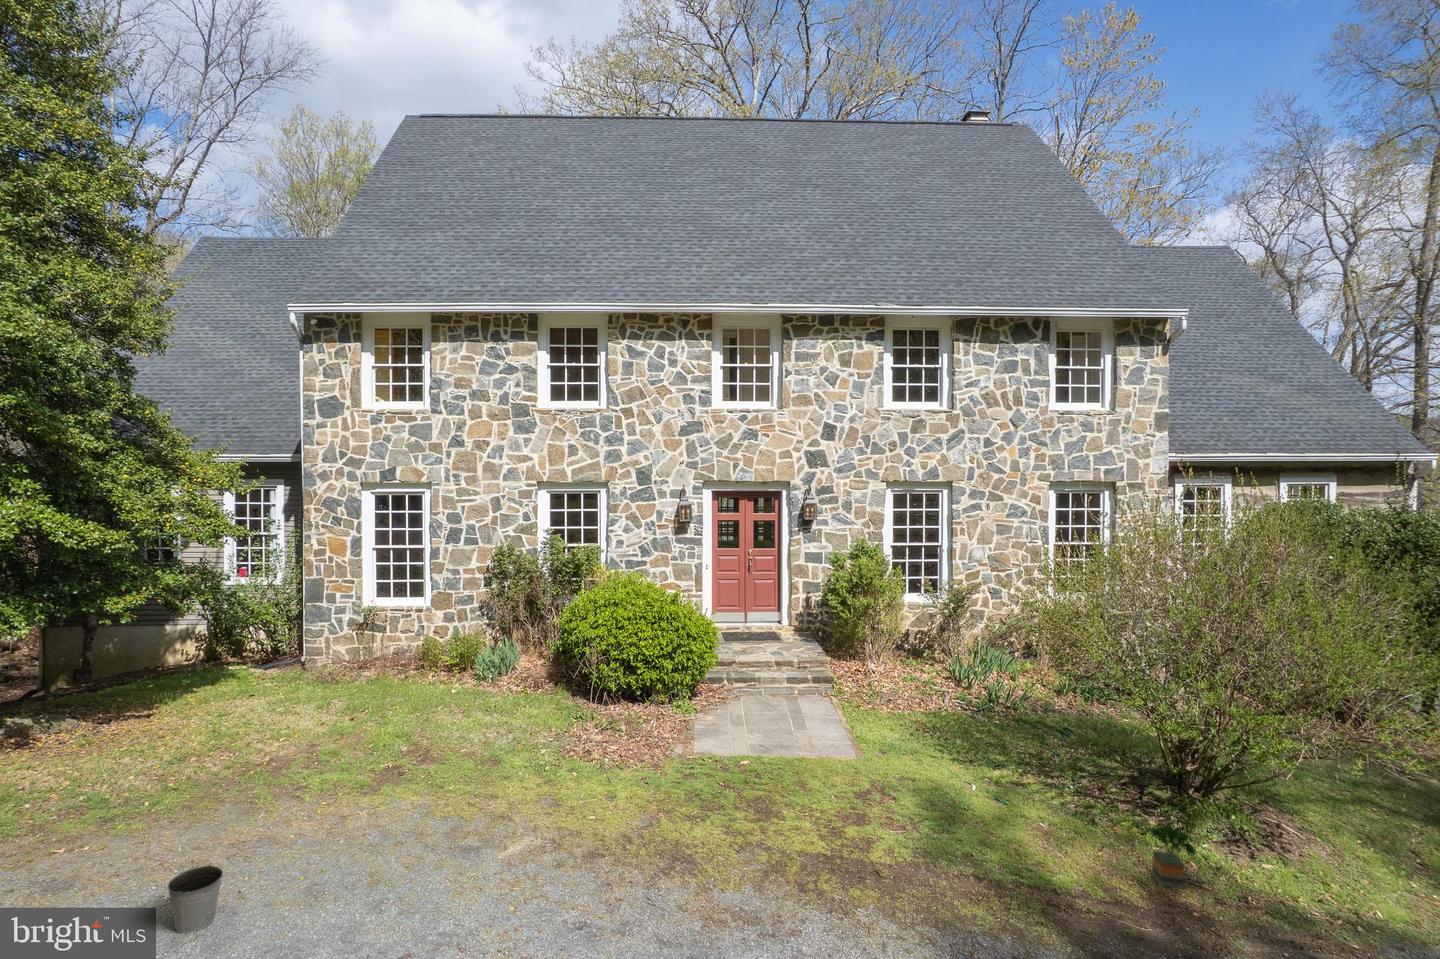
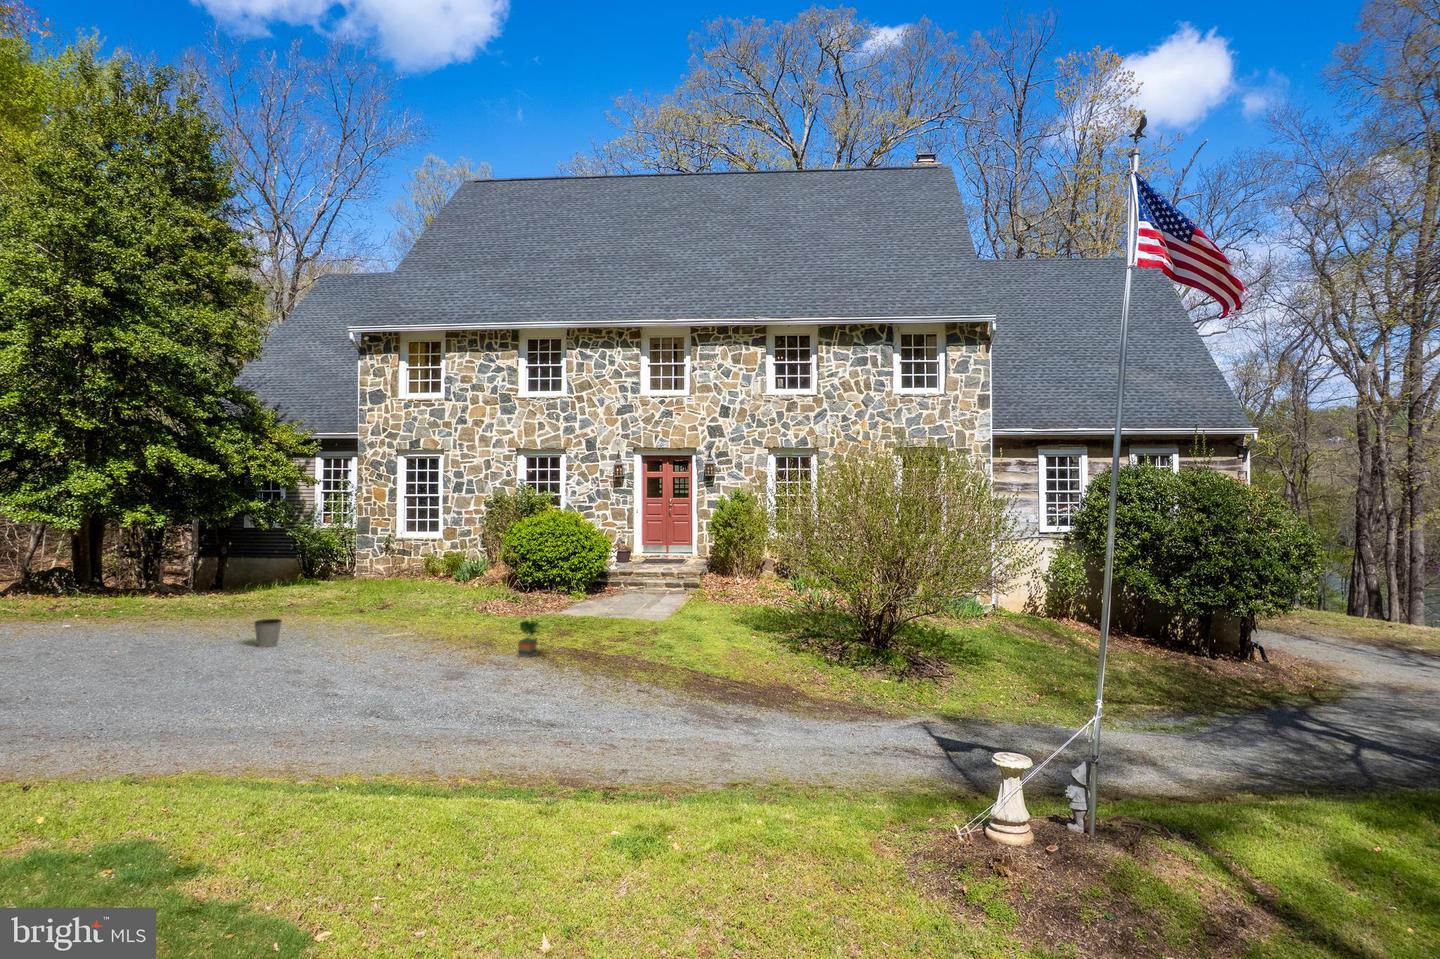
potted tree: present [1151,825,1196,889] -> present [518,620,540,658]

